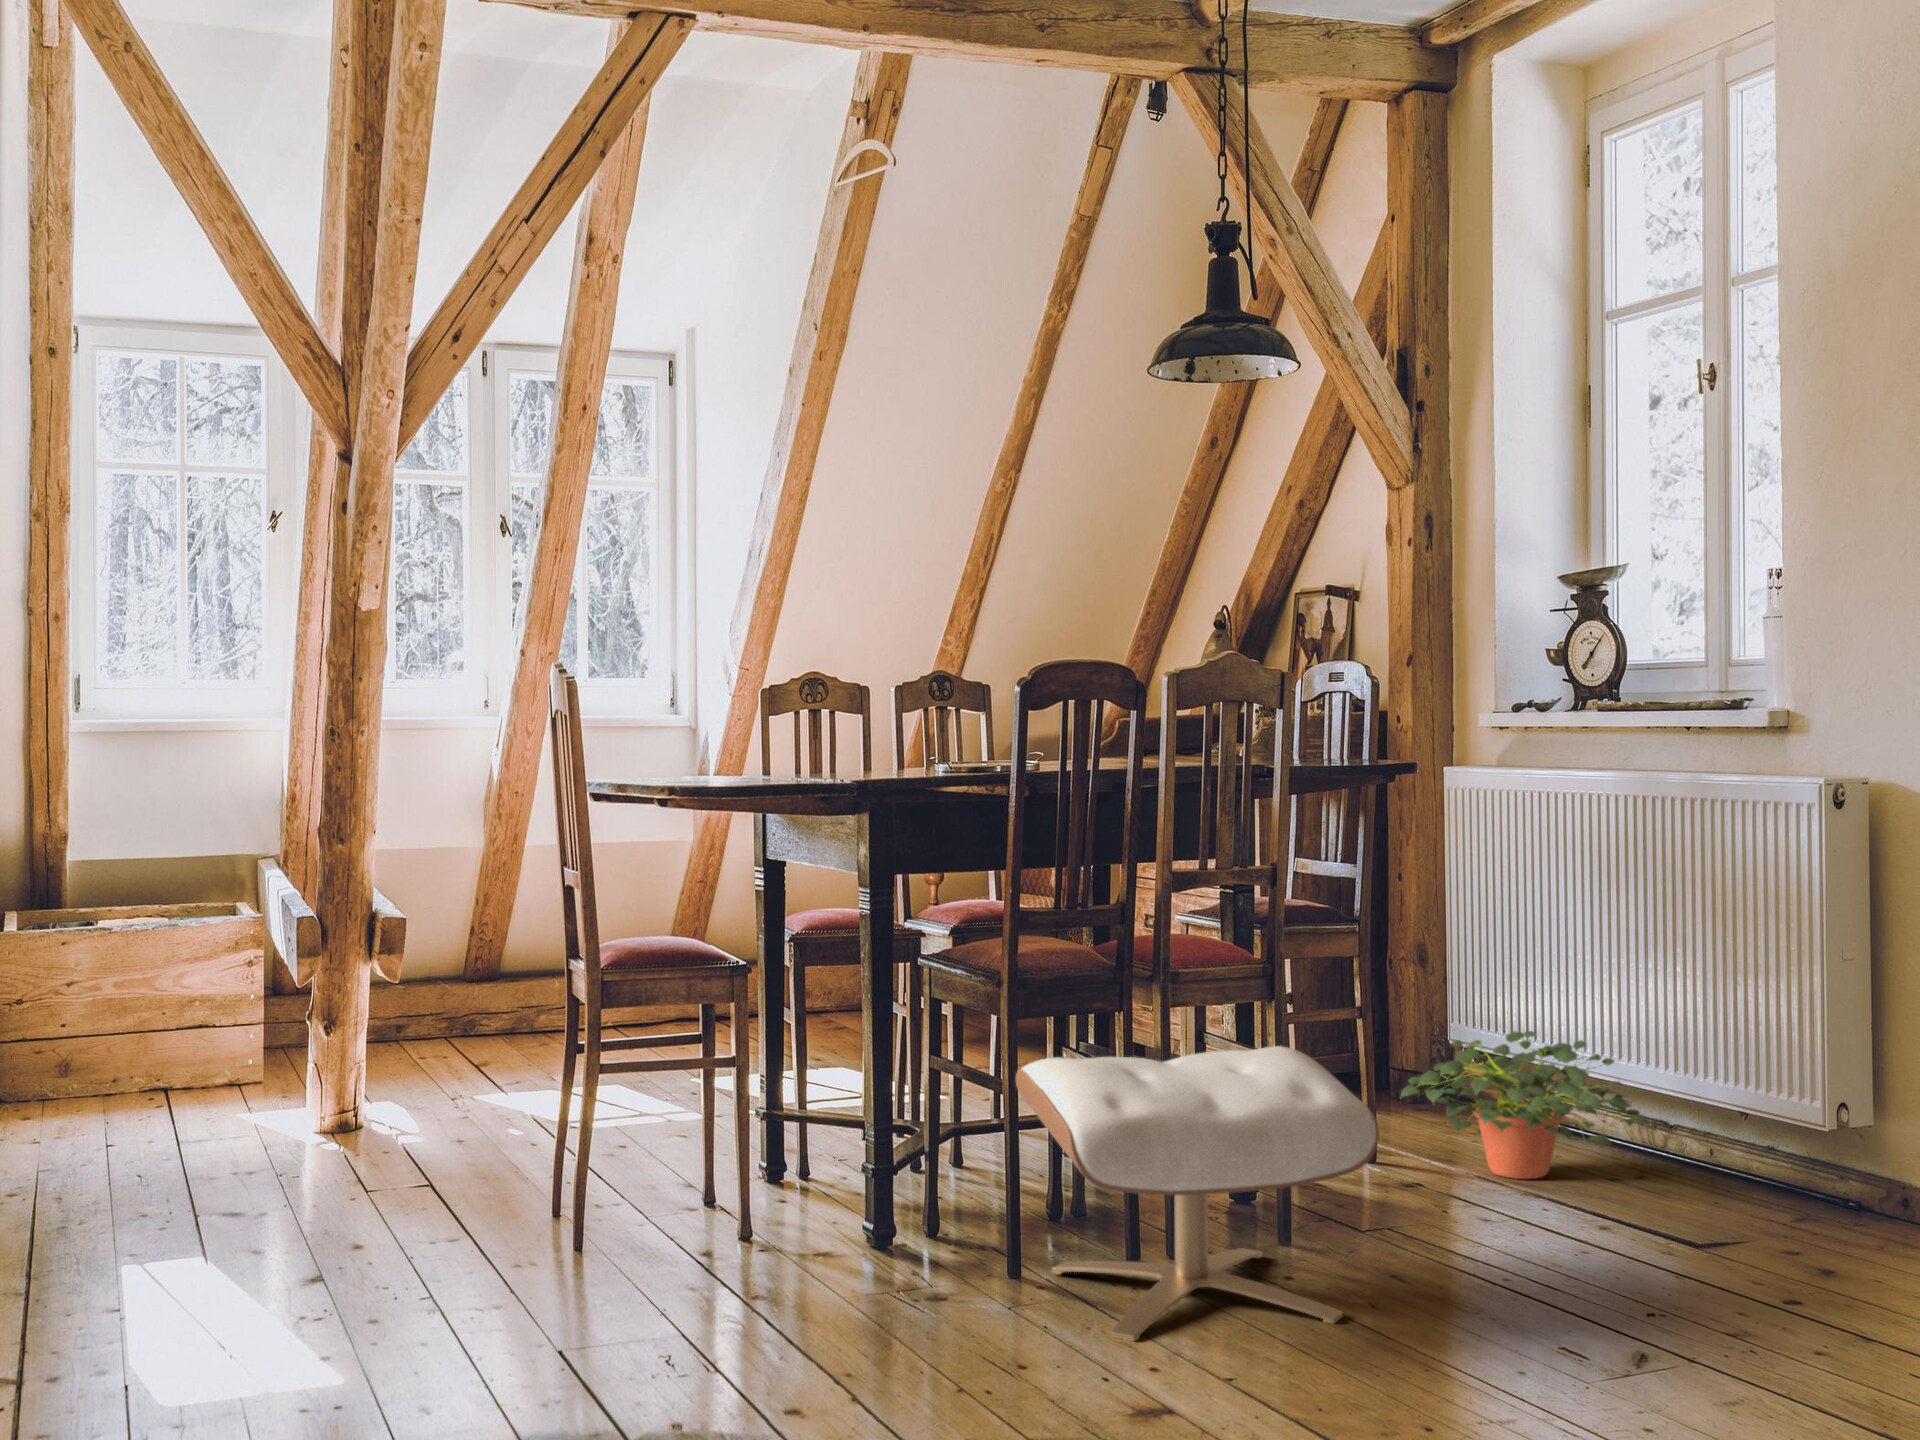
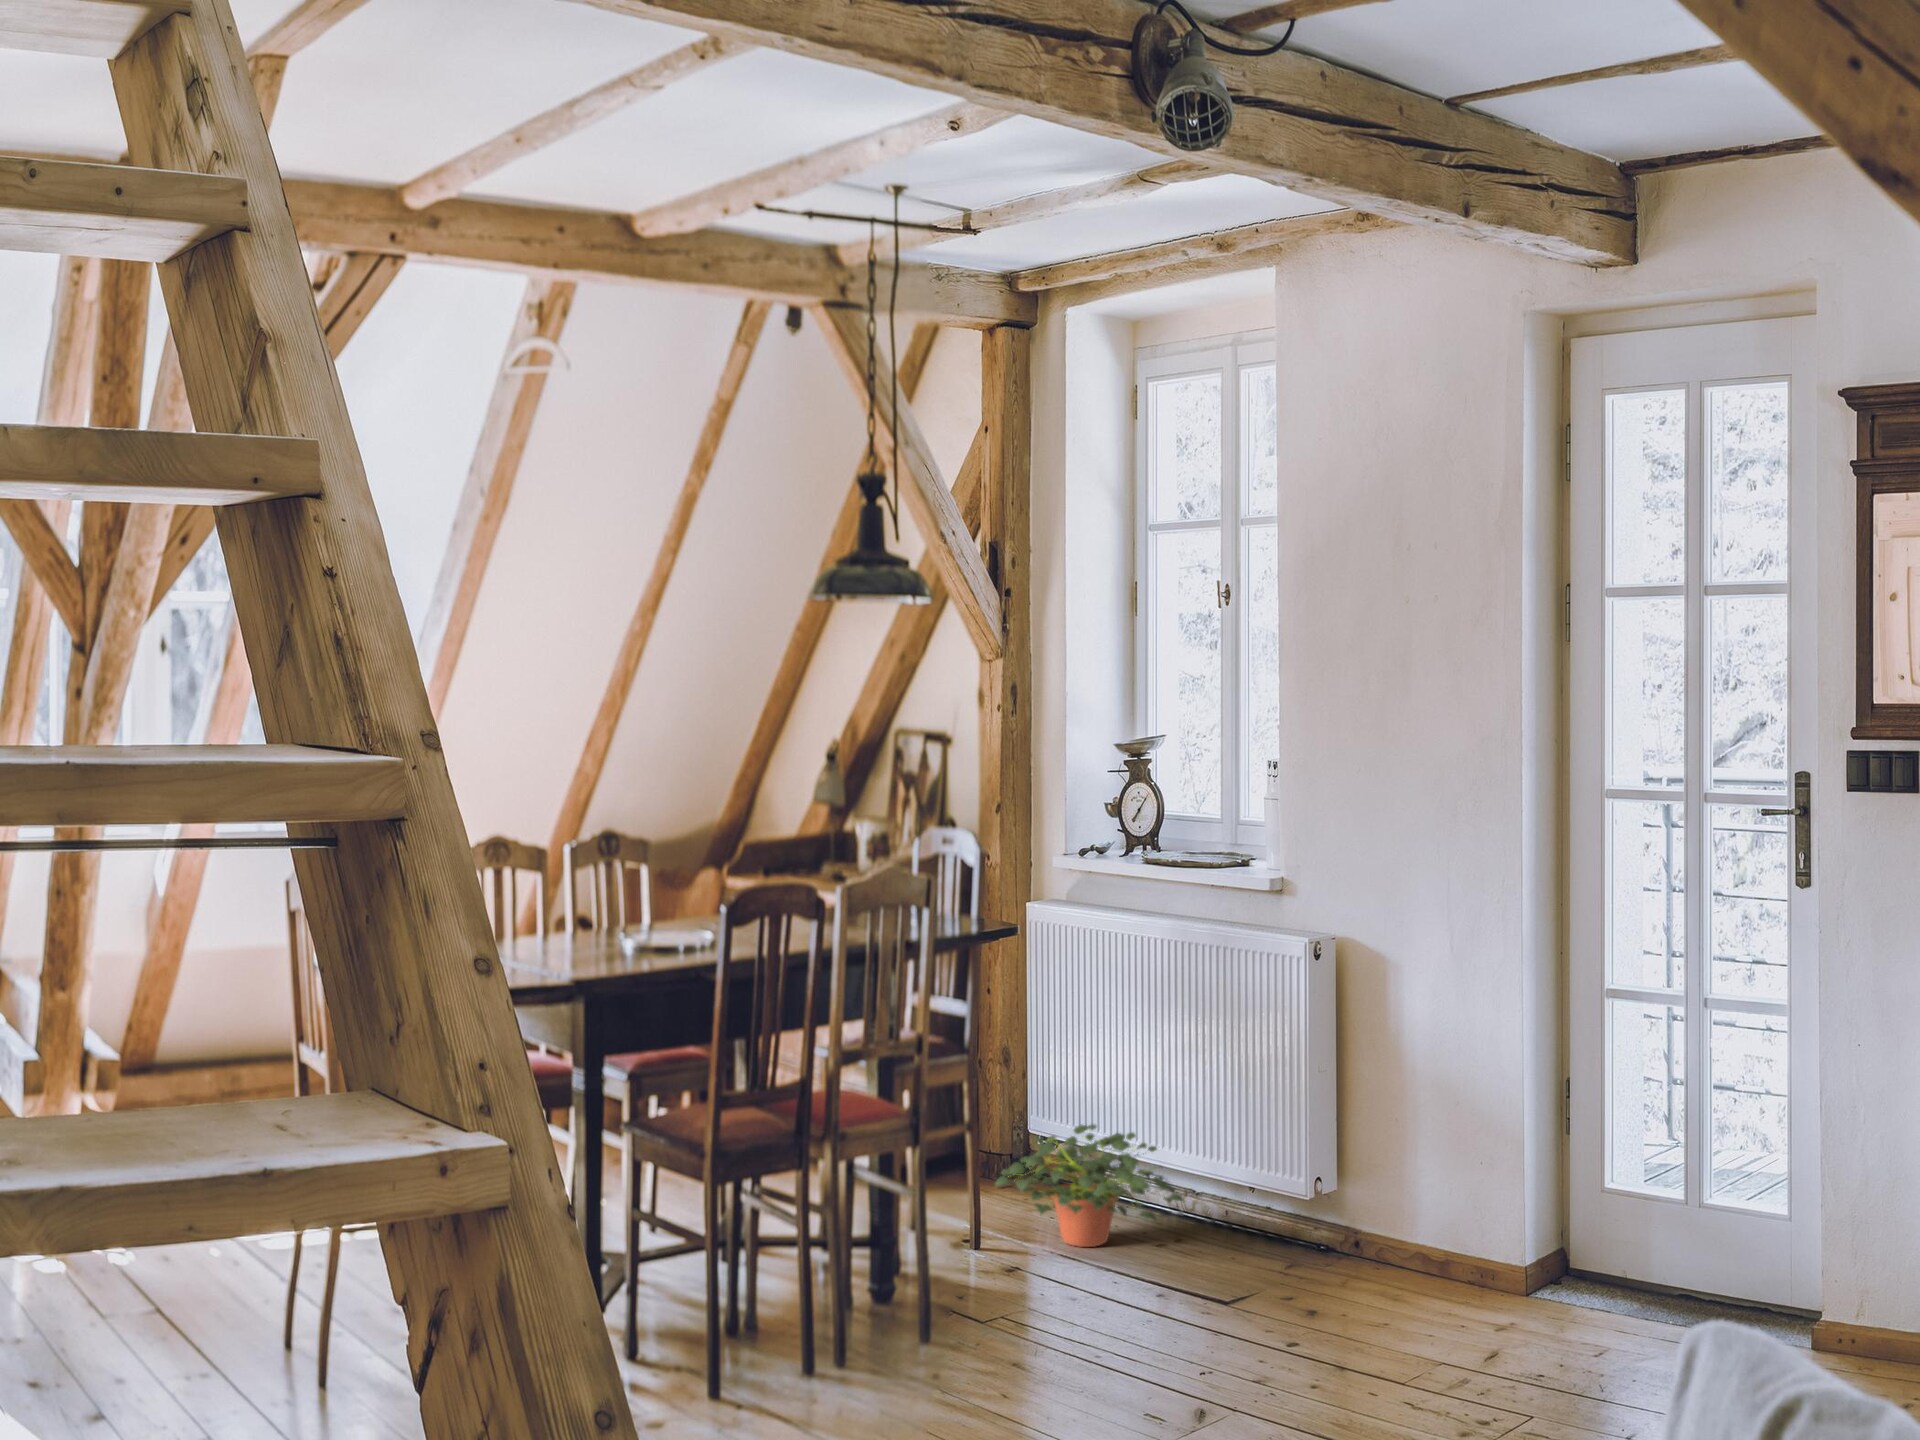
ottoman: present [1016,1046,1379,1341] -> none [716,1167,999,1408]

